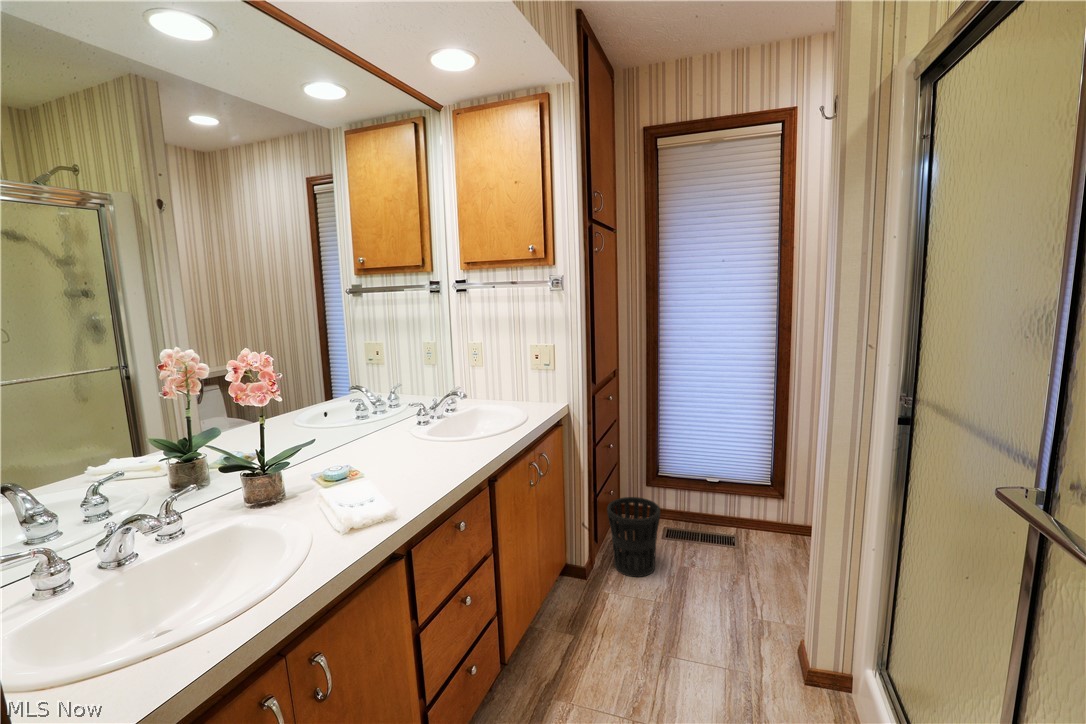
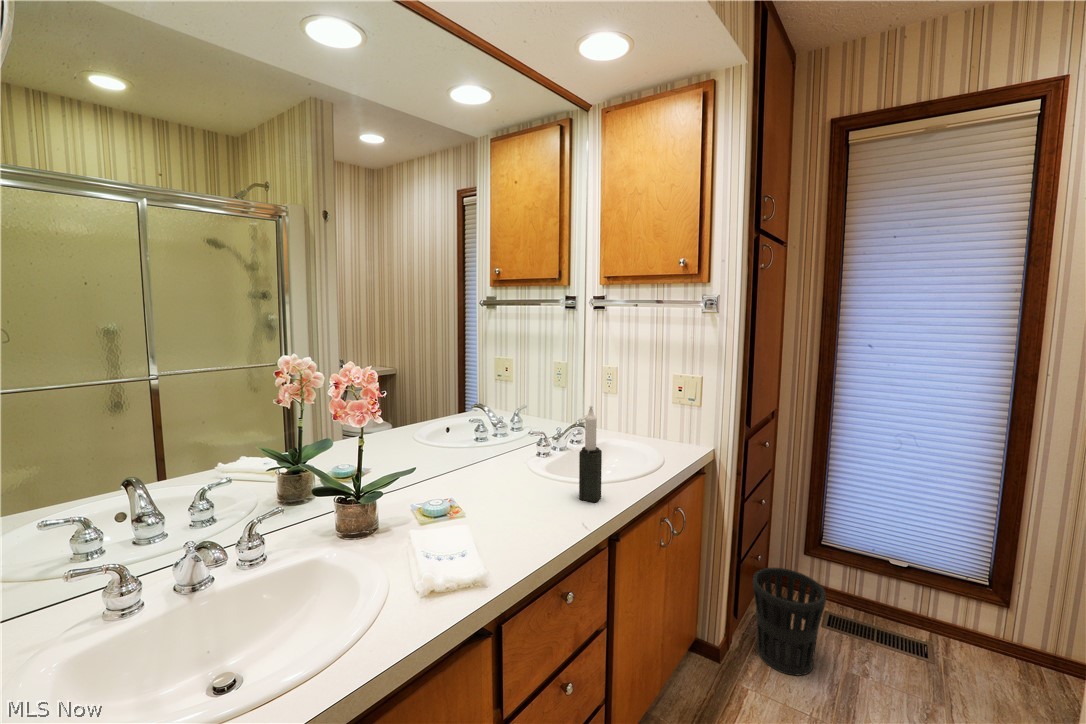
candle: none [458,374,479,454] -> present [579,406,602,502]

